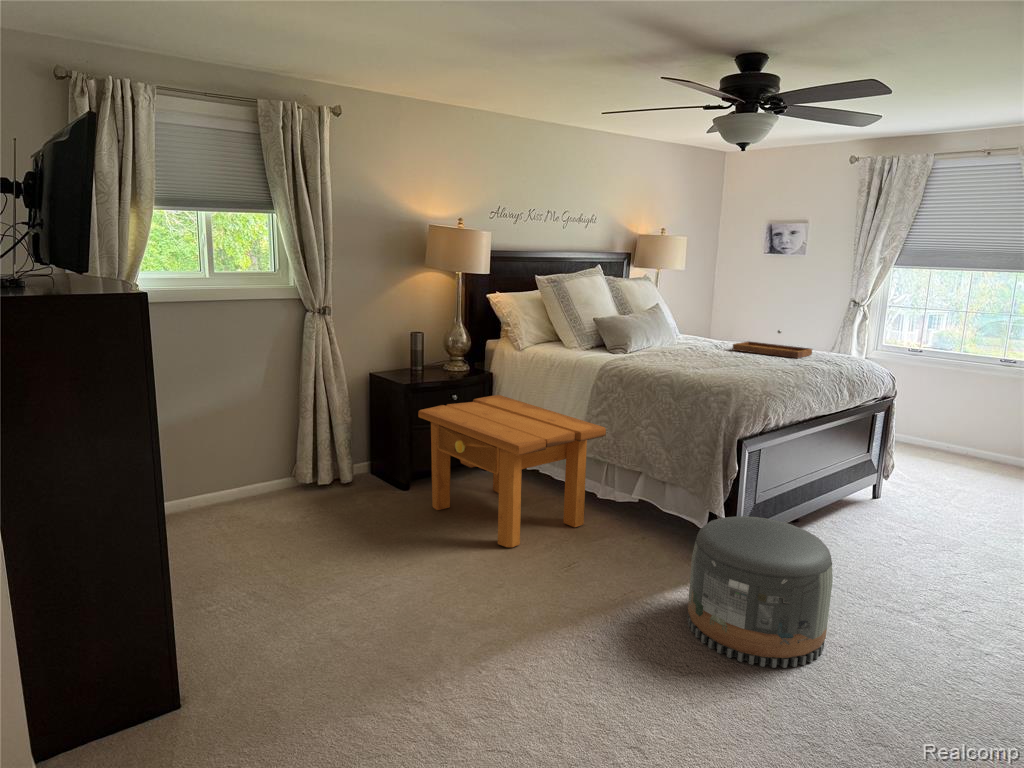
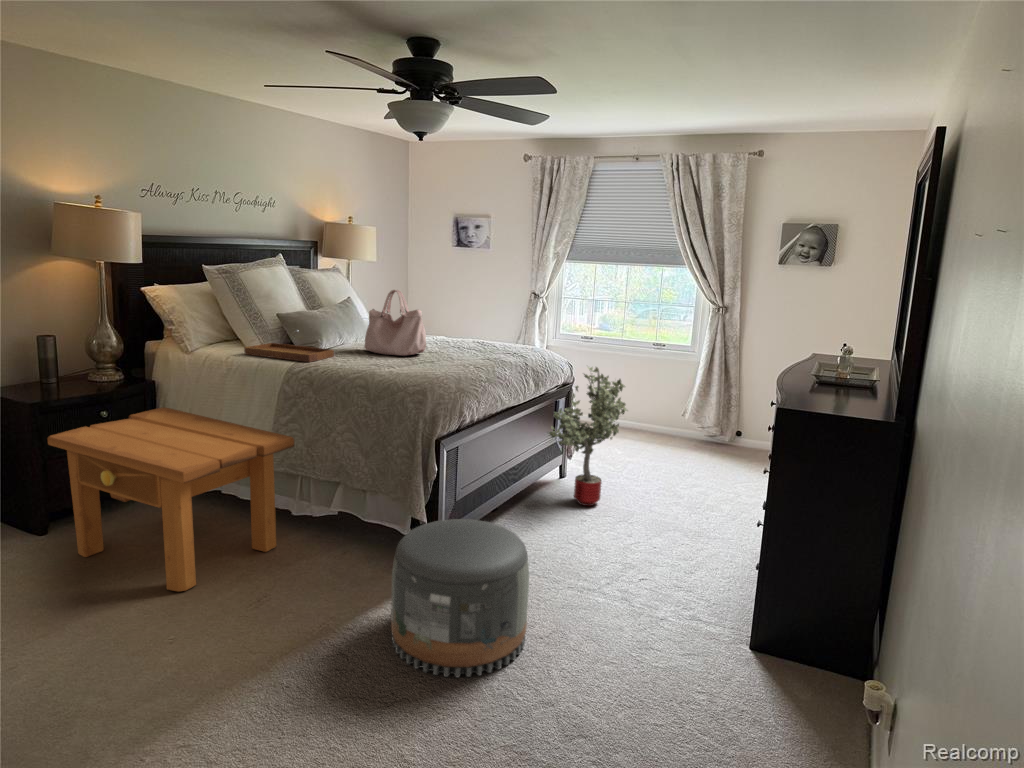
handbag: none [671,296,733,360] -> present [364,290,426,356]
tray: present [733,330,812,358] -> present [244,329,334,362]
potted tree: none [861,379,964,533] -> present [549,367,628,506]

